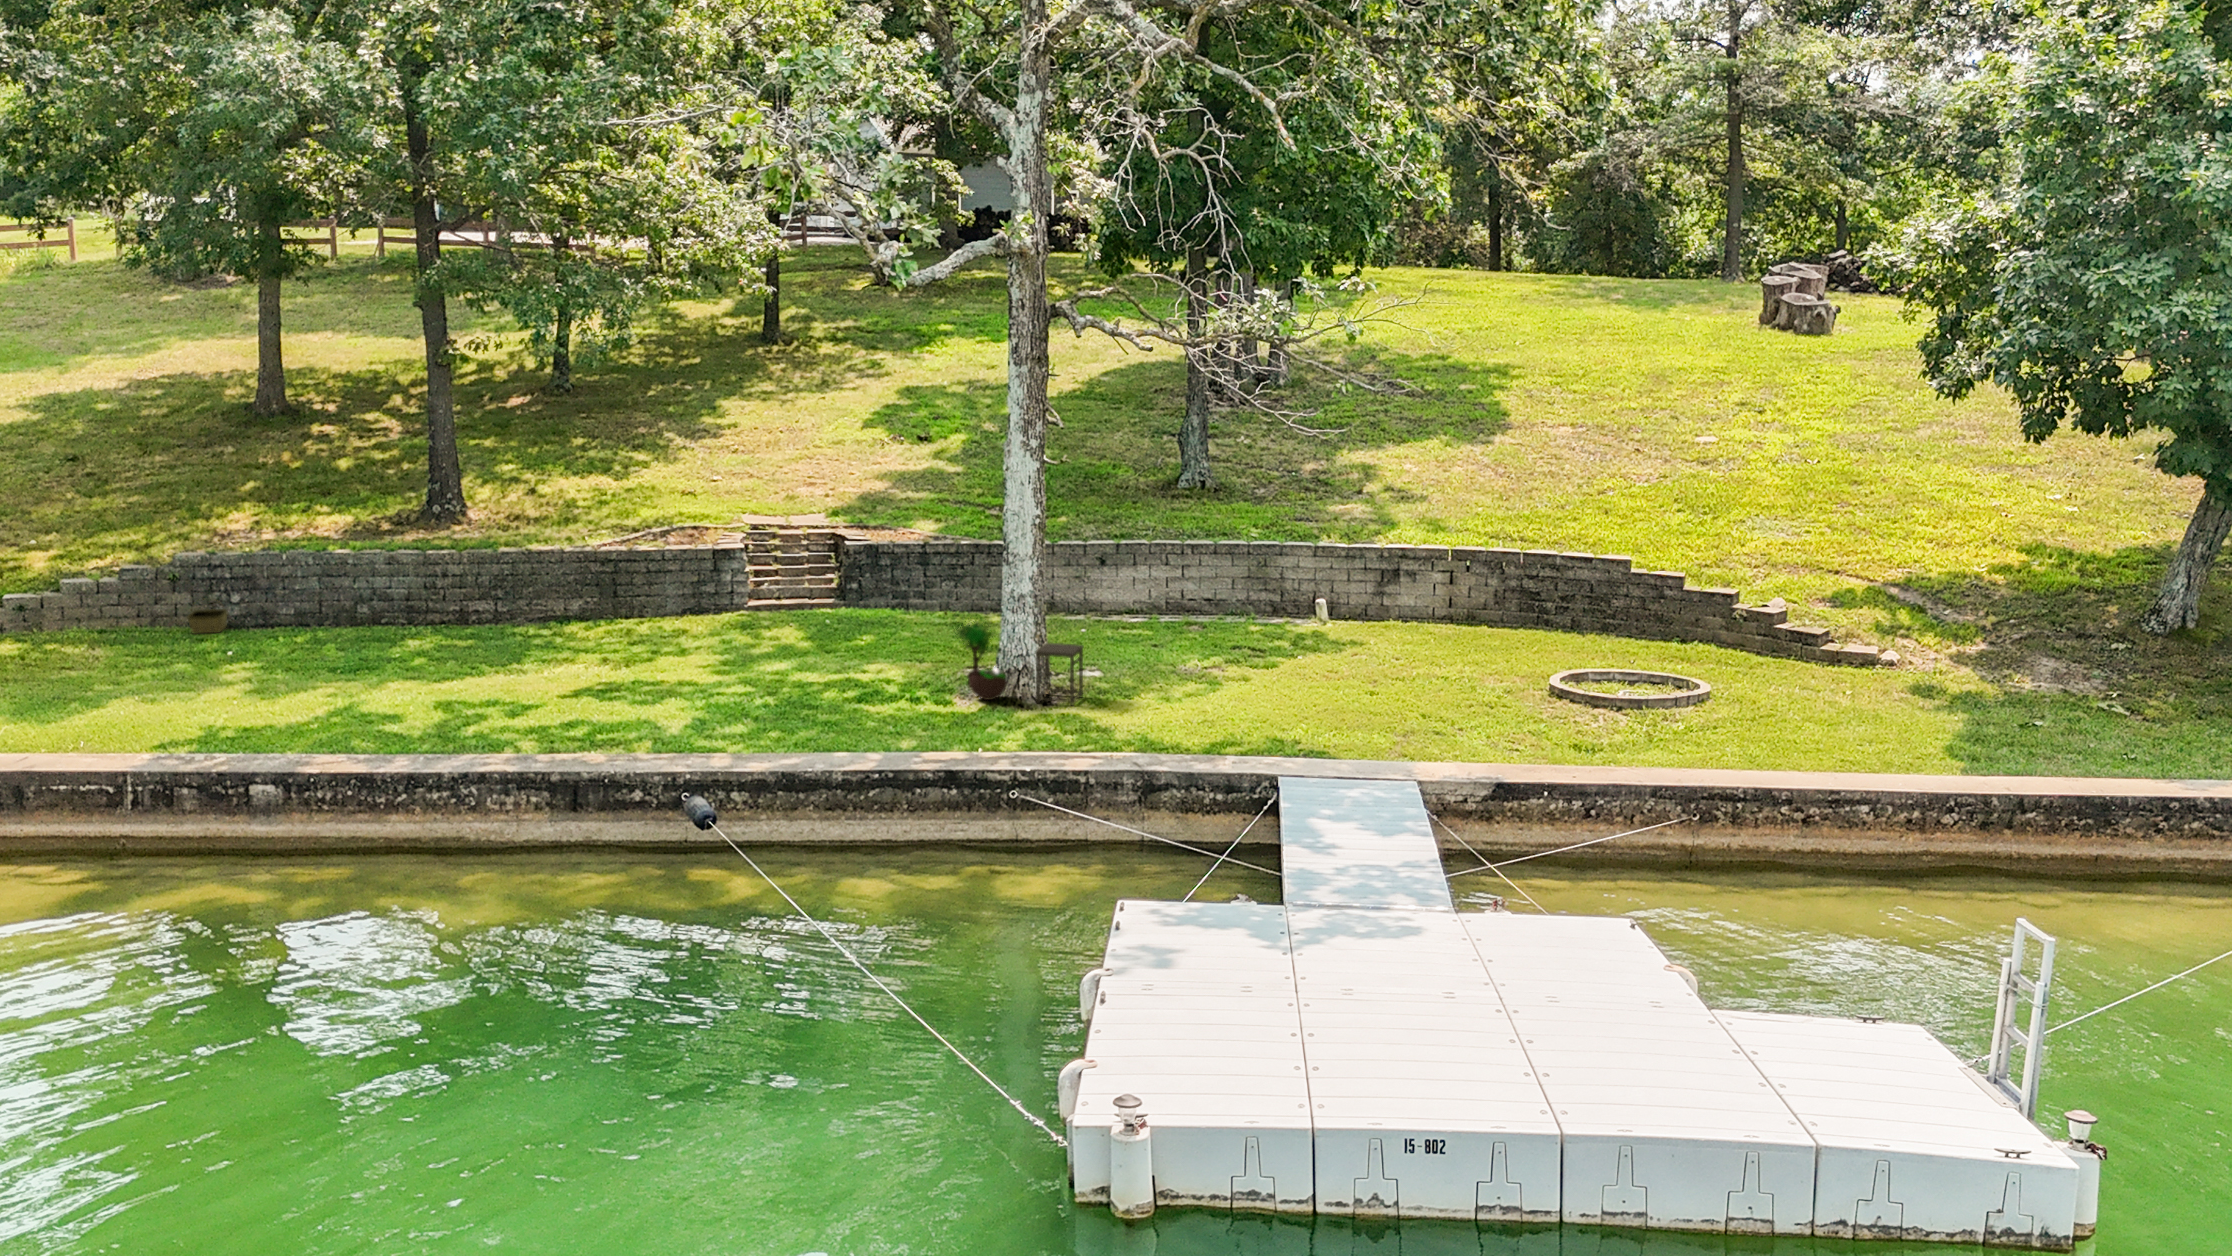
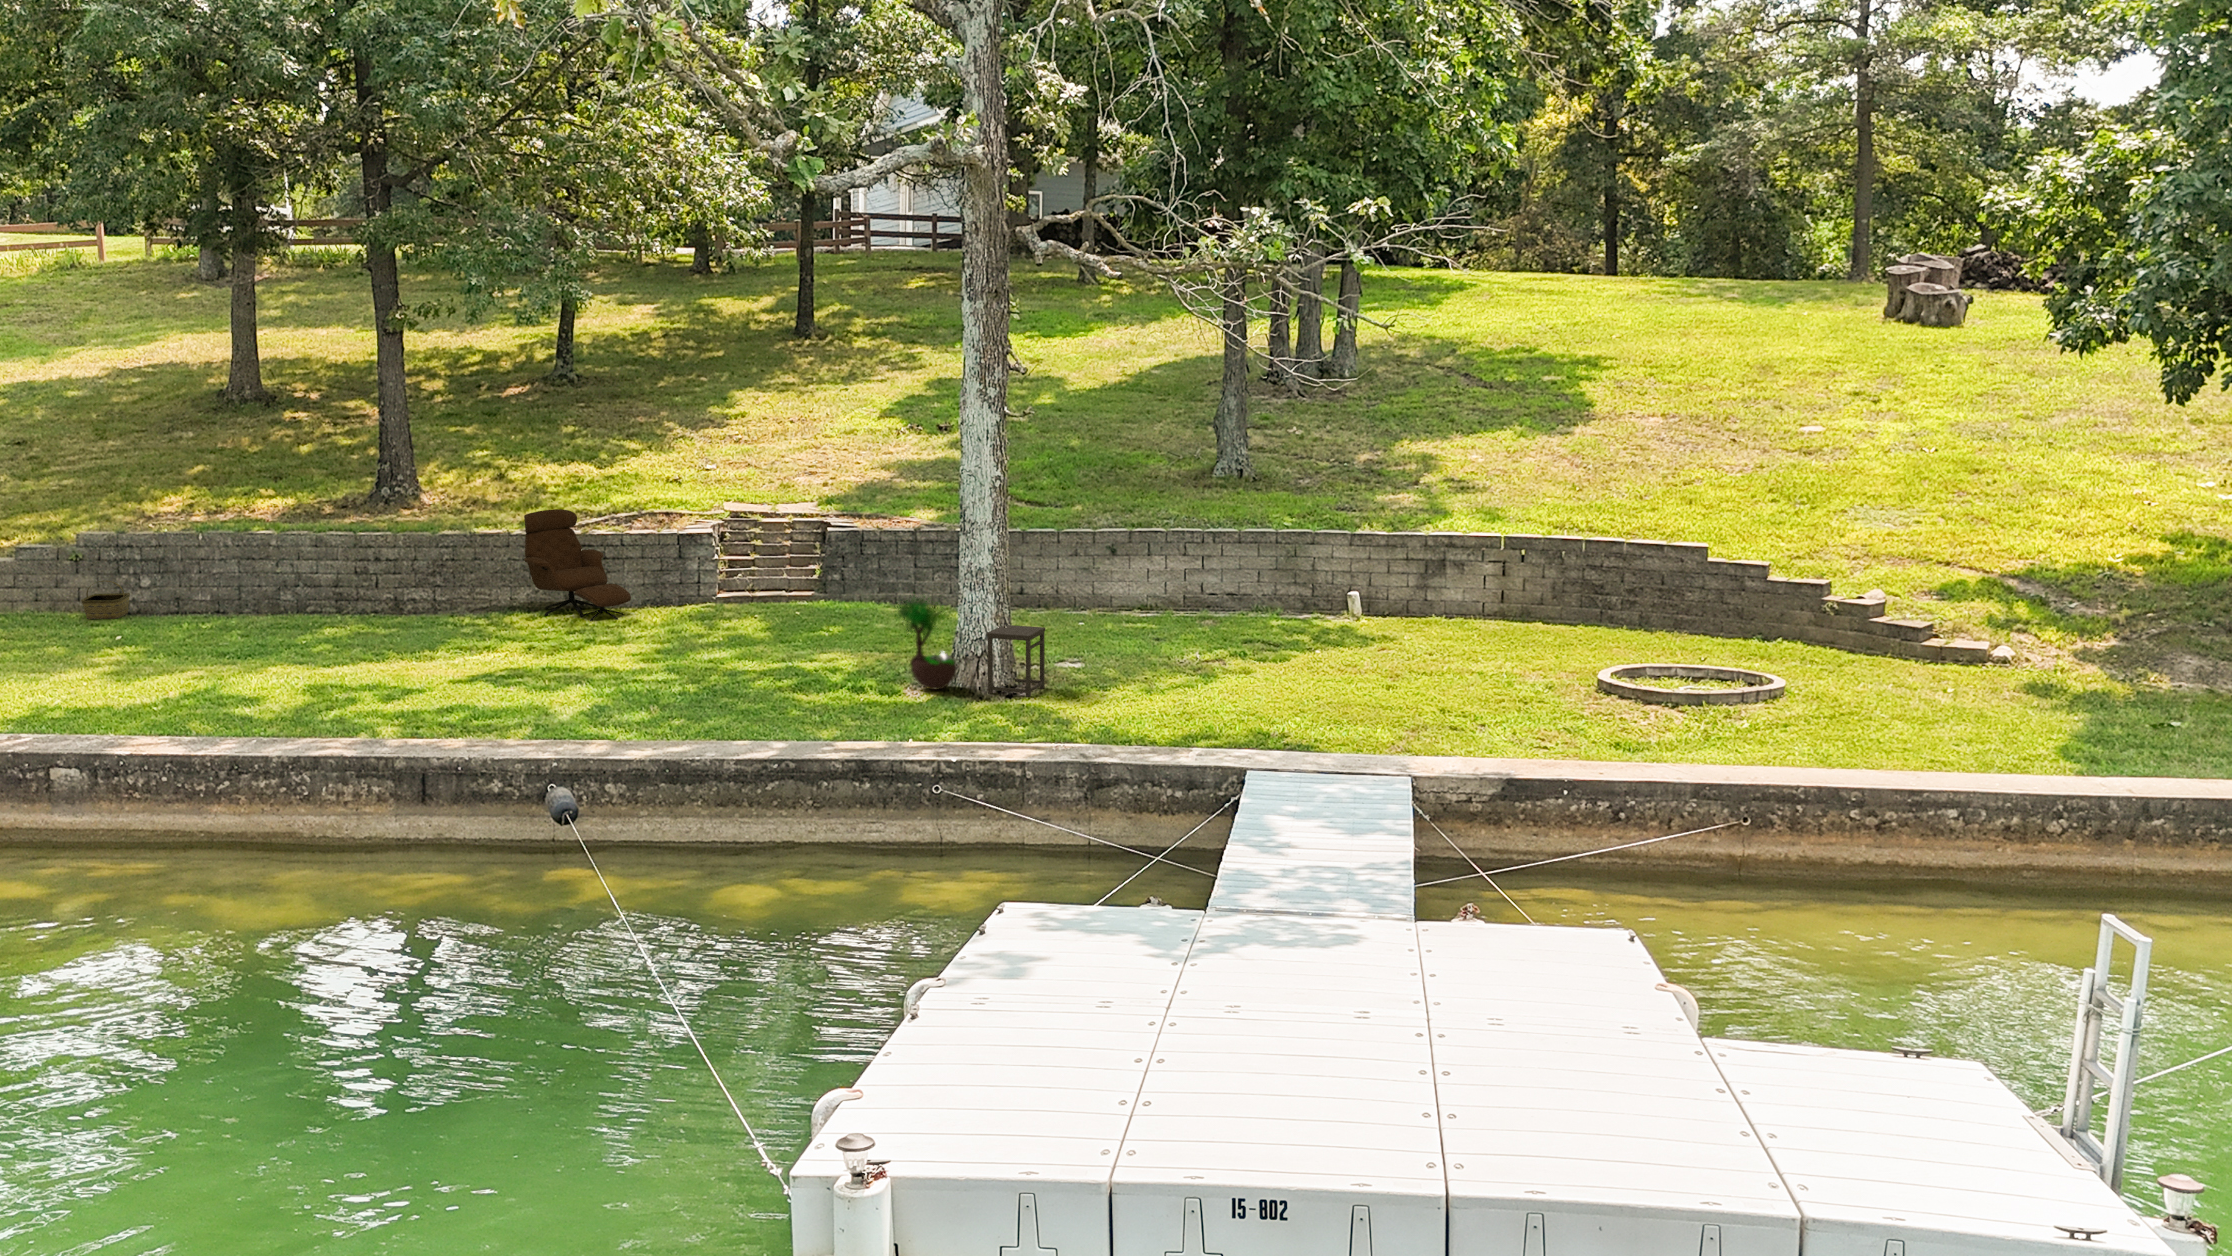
lounge chair: none [588,530,686,631] -> present [524,509,631,621]

